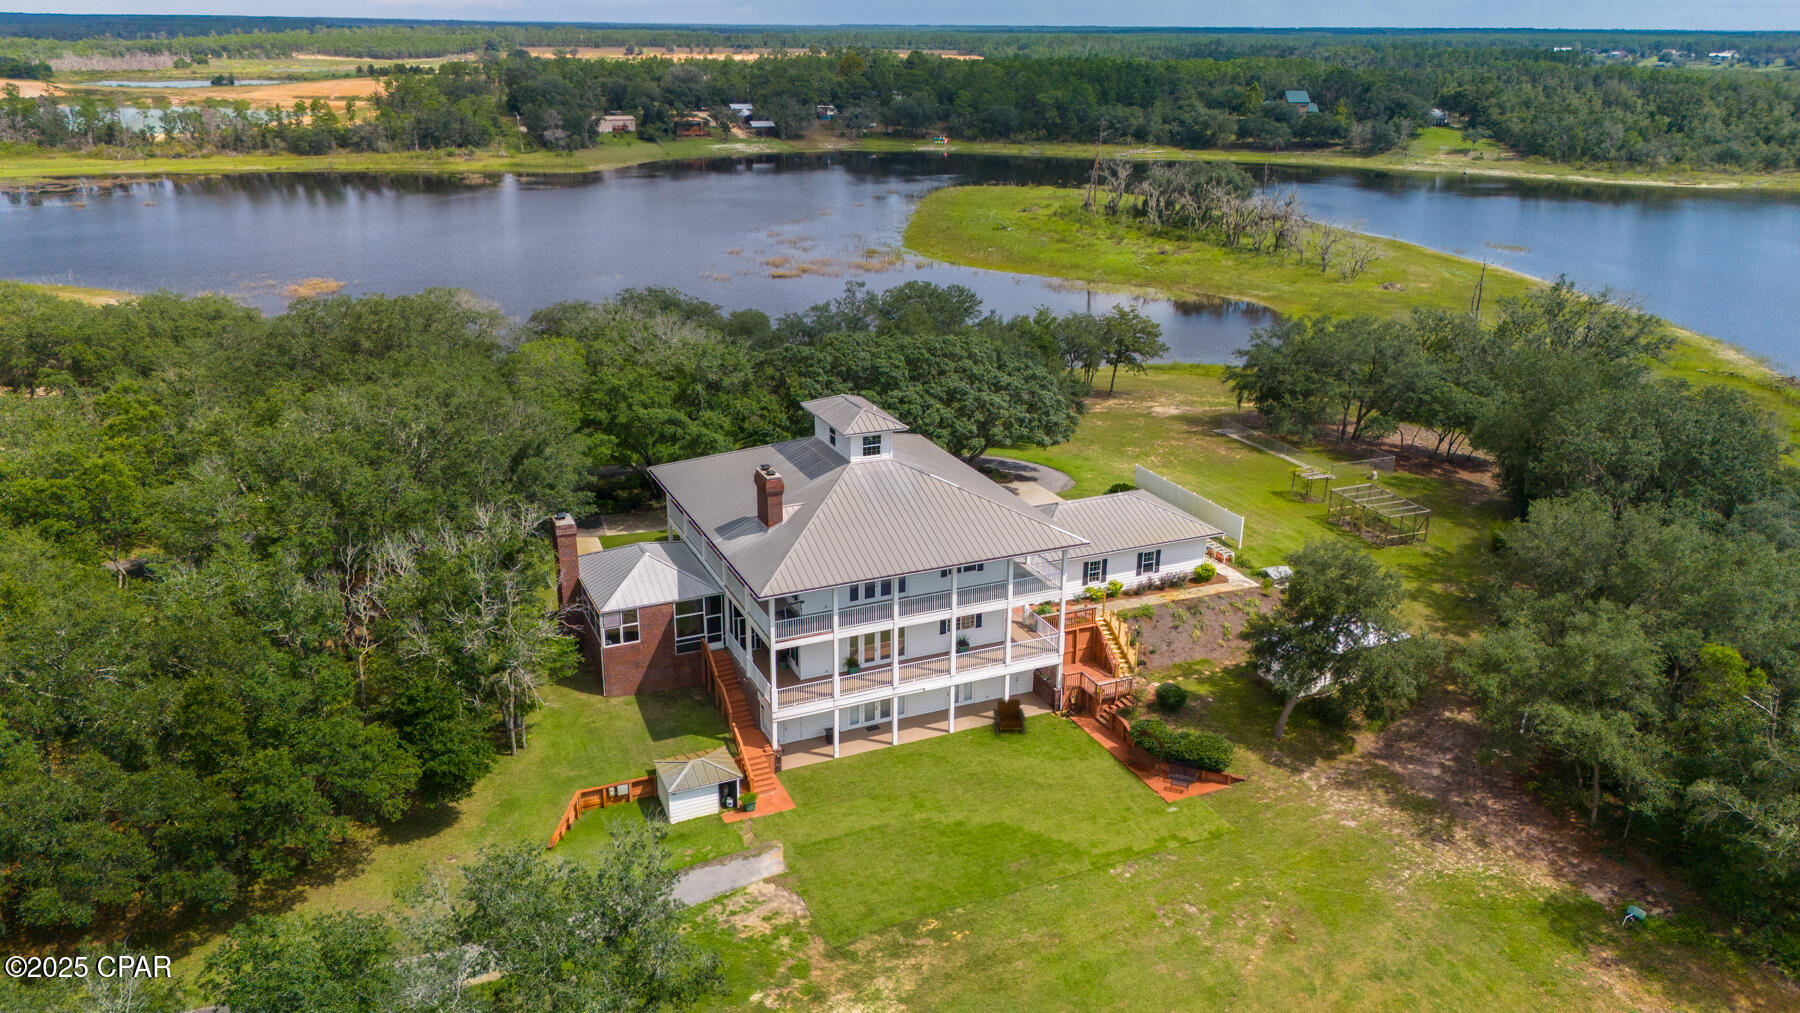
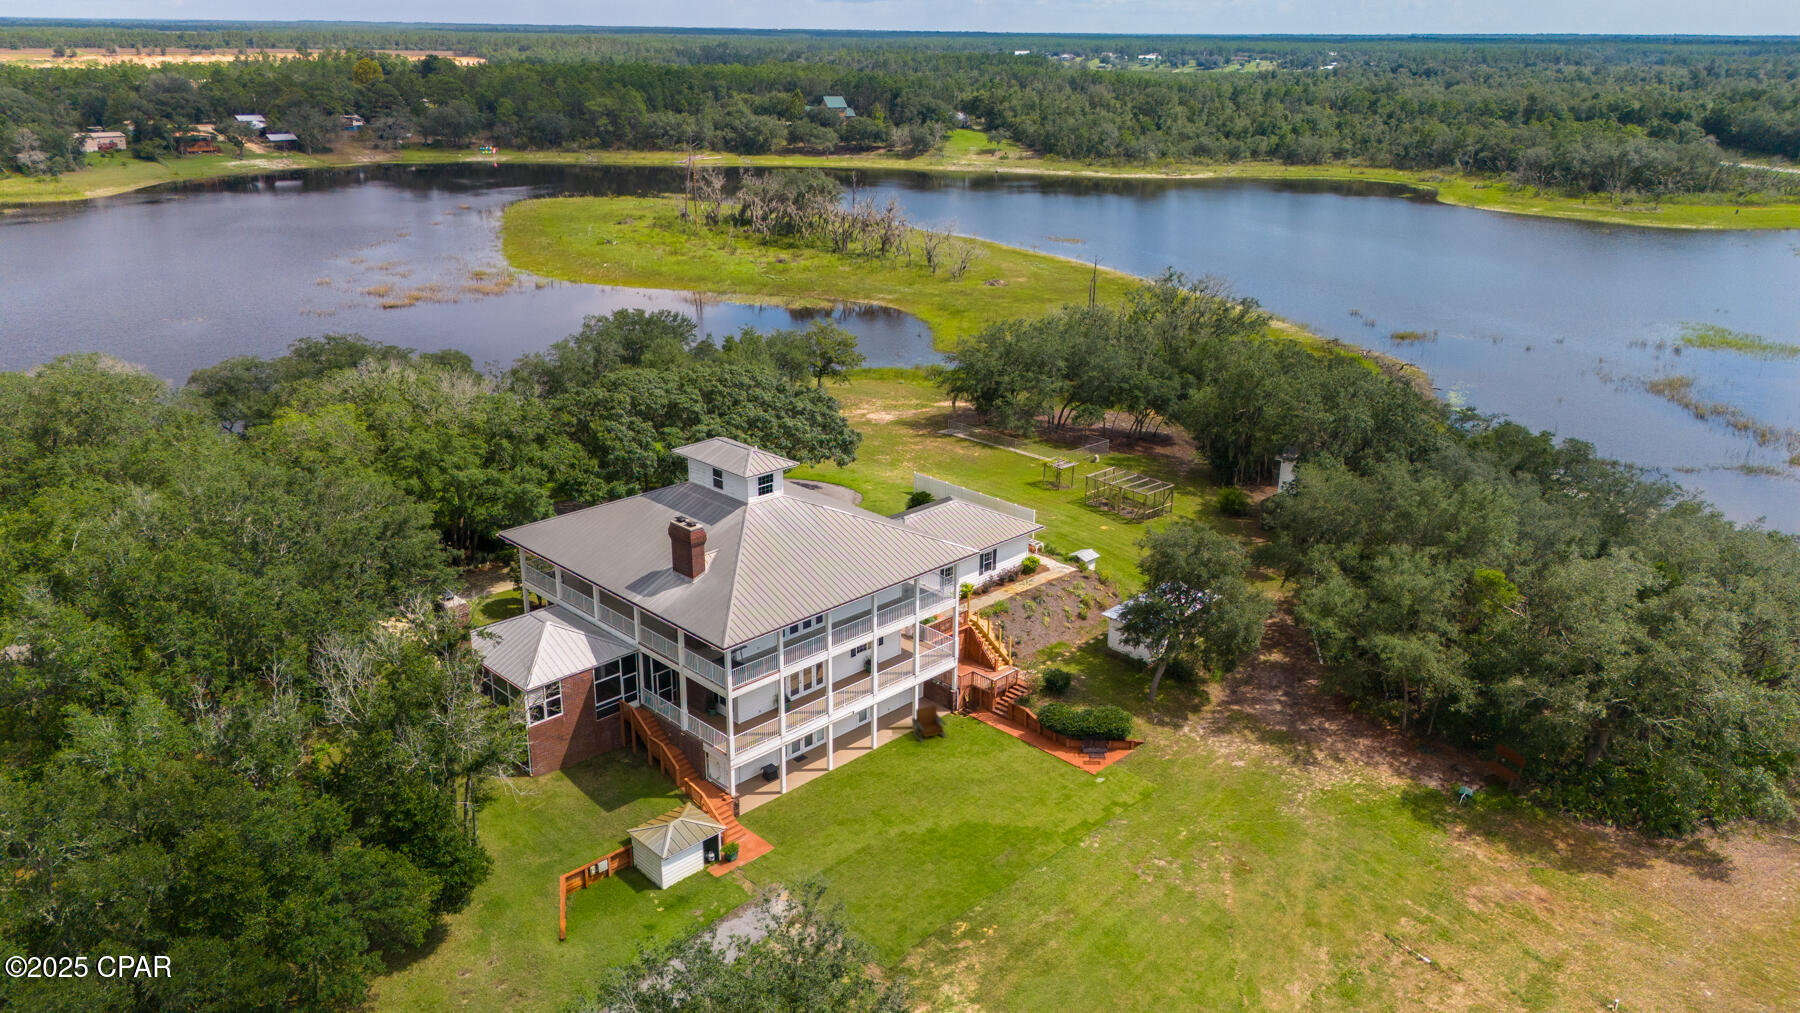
bench: present [1126,729,1164,778] -> present [1483,745,1525,790]

